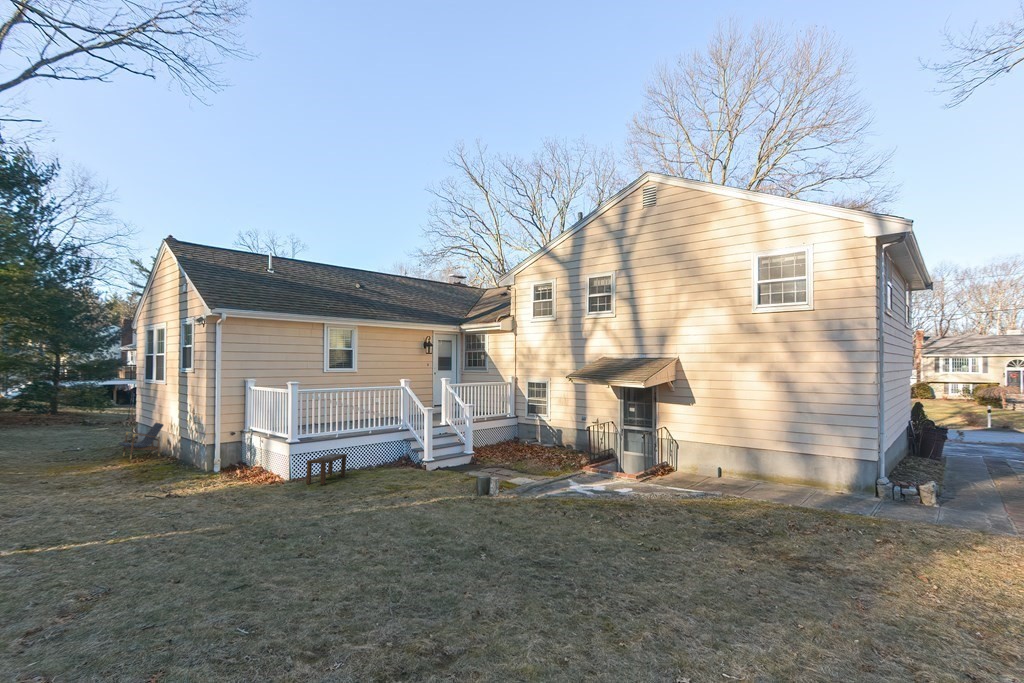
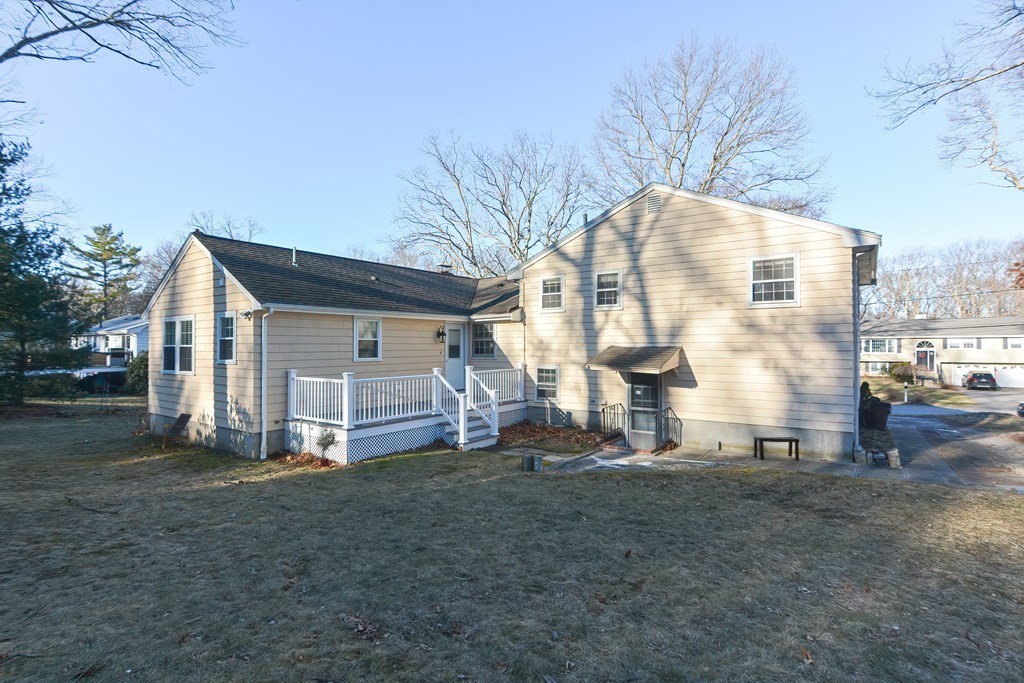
potted tree: none [261,440,286,482] -> present [316,427,339,466]
bench: present [306,453,347,485] -> present [754,437,799,460]

